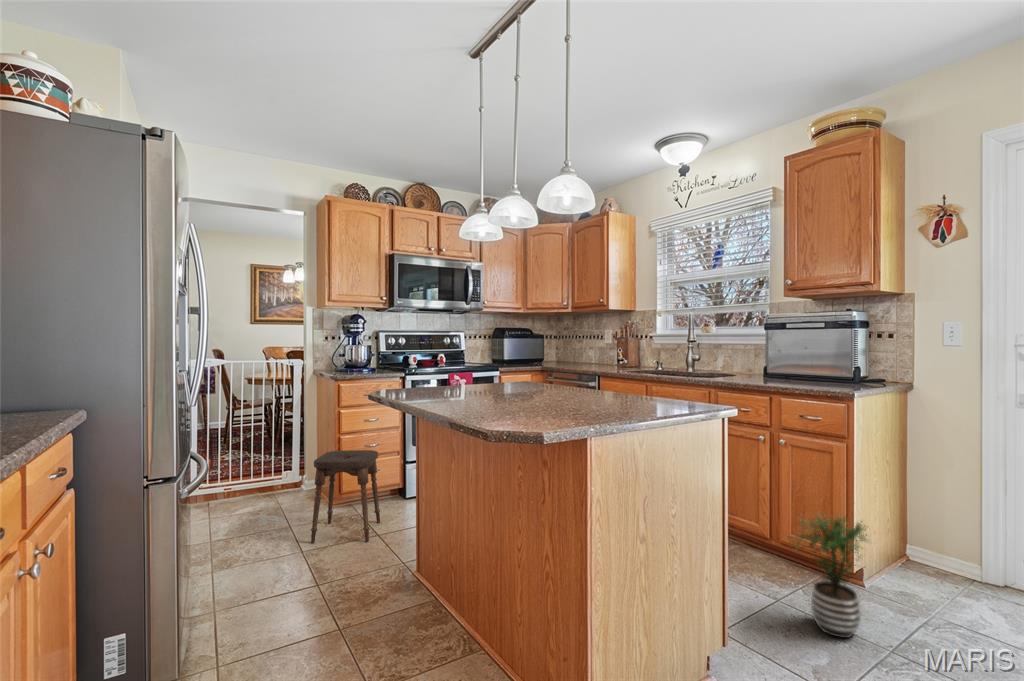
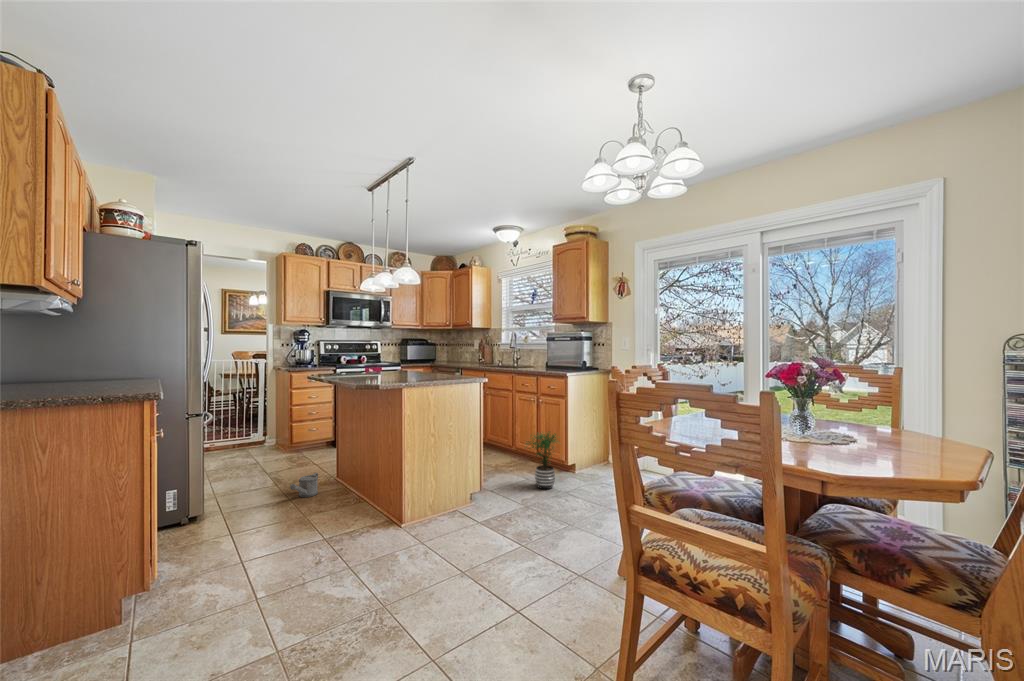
stool: present [311,450,380,543] -> none [272,414,317,469]
watering can: none [341,571,389,624] -> present [290,473,318,497]

